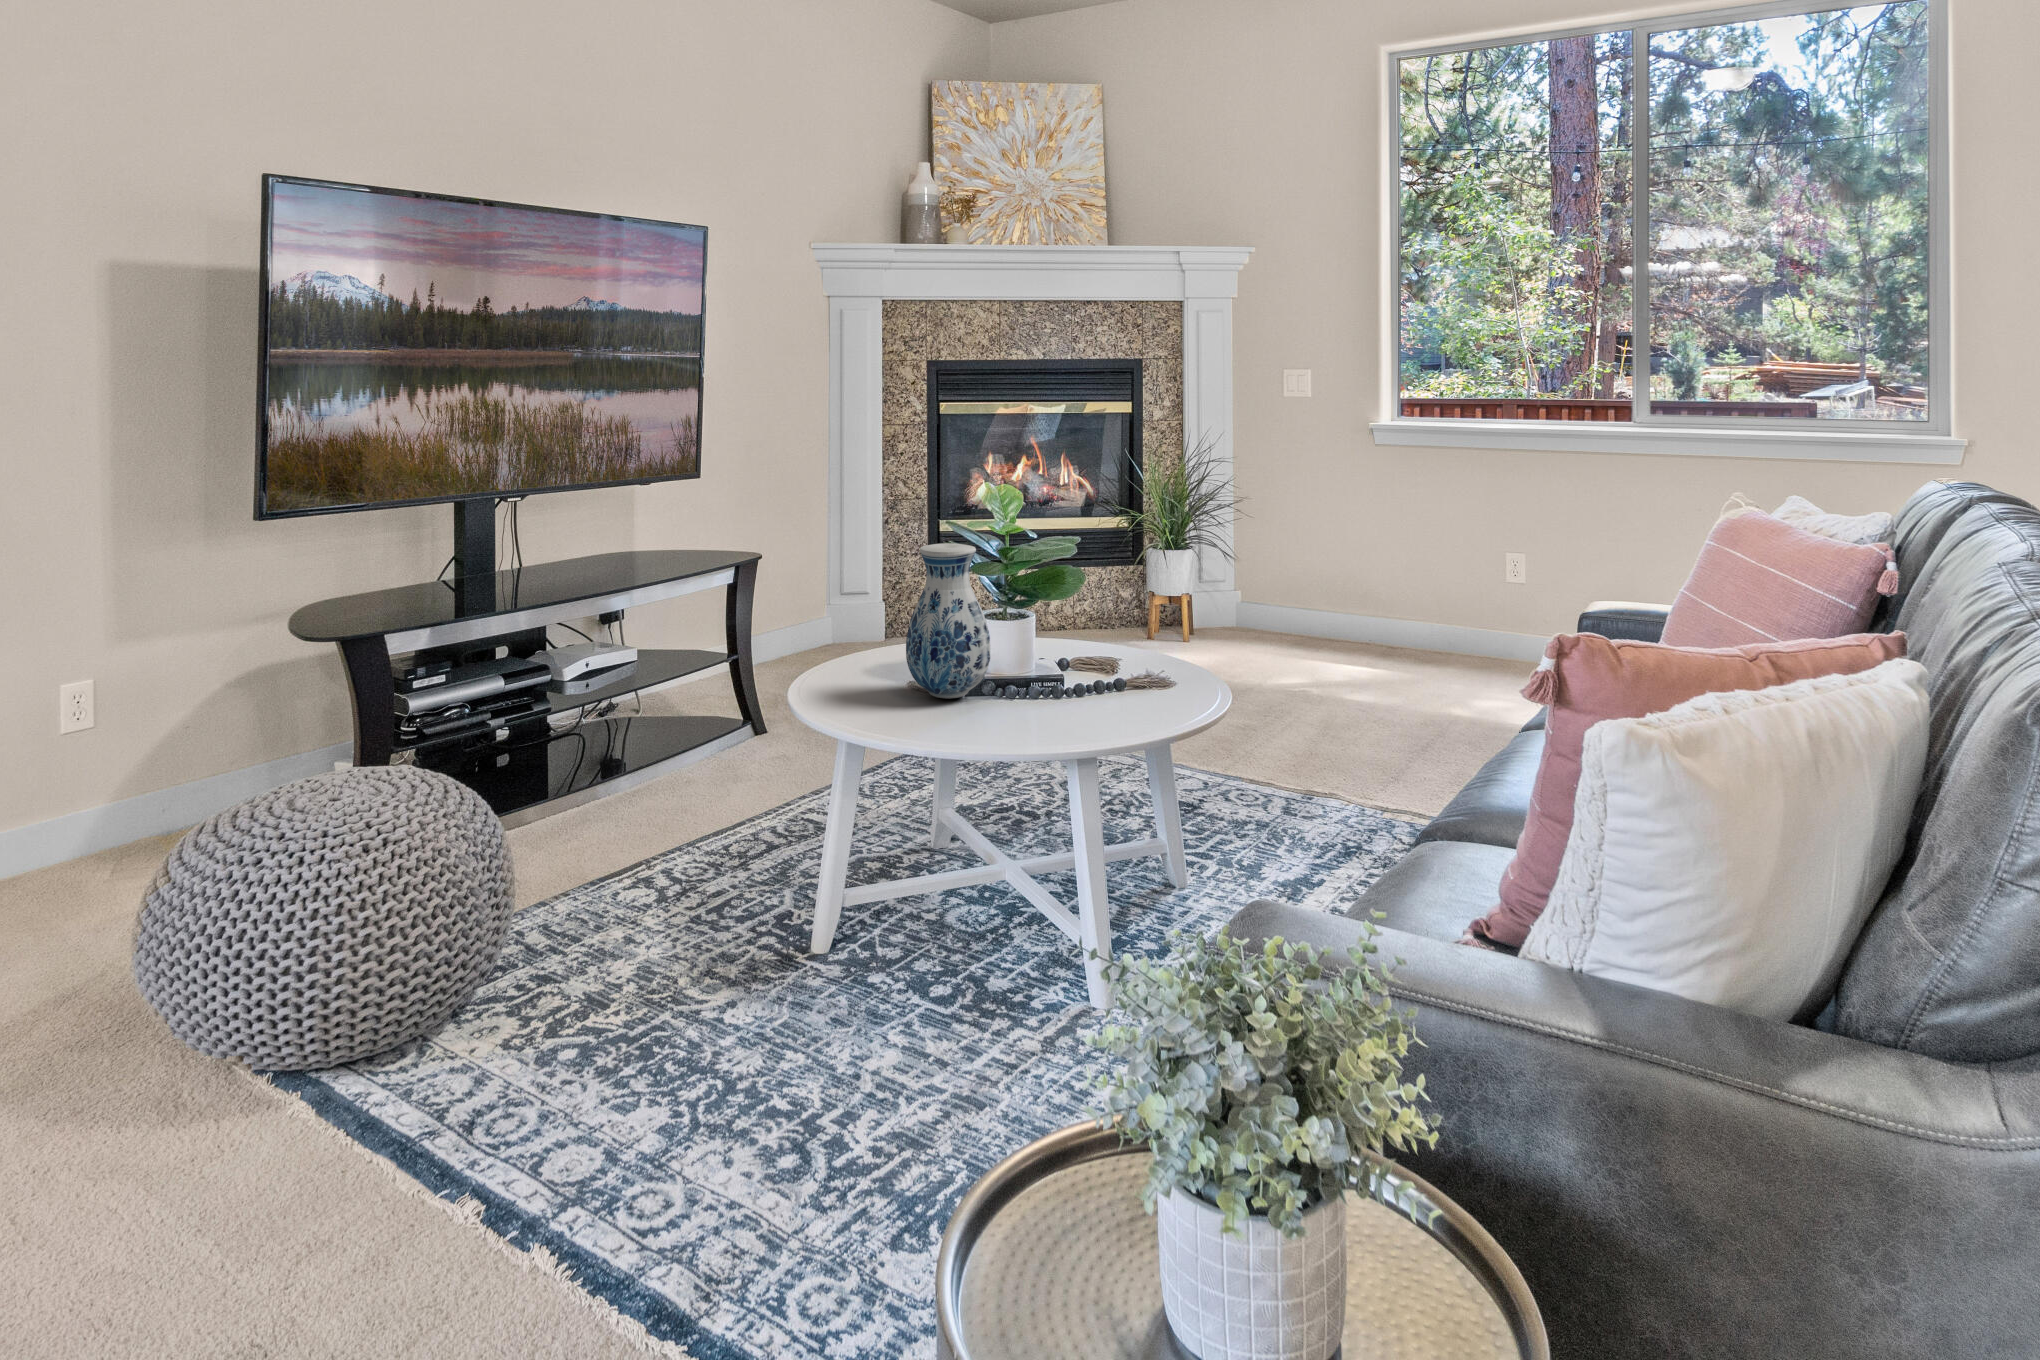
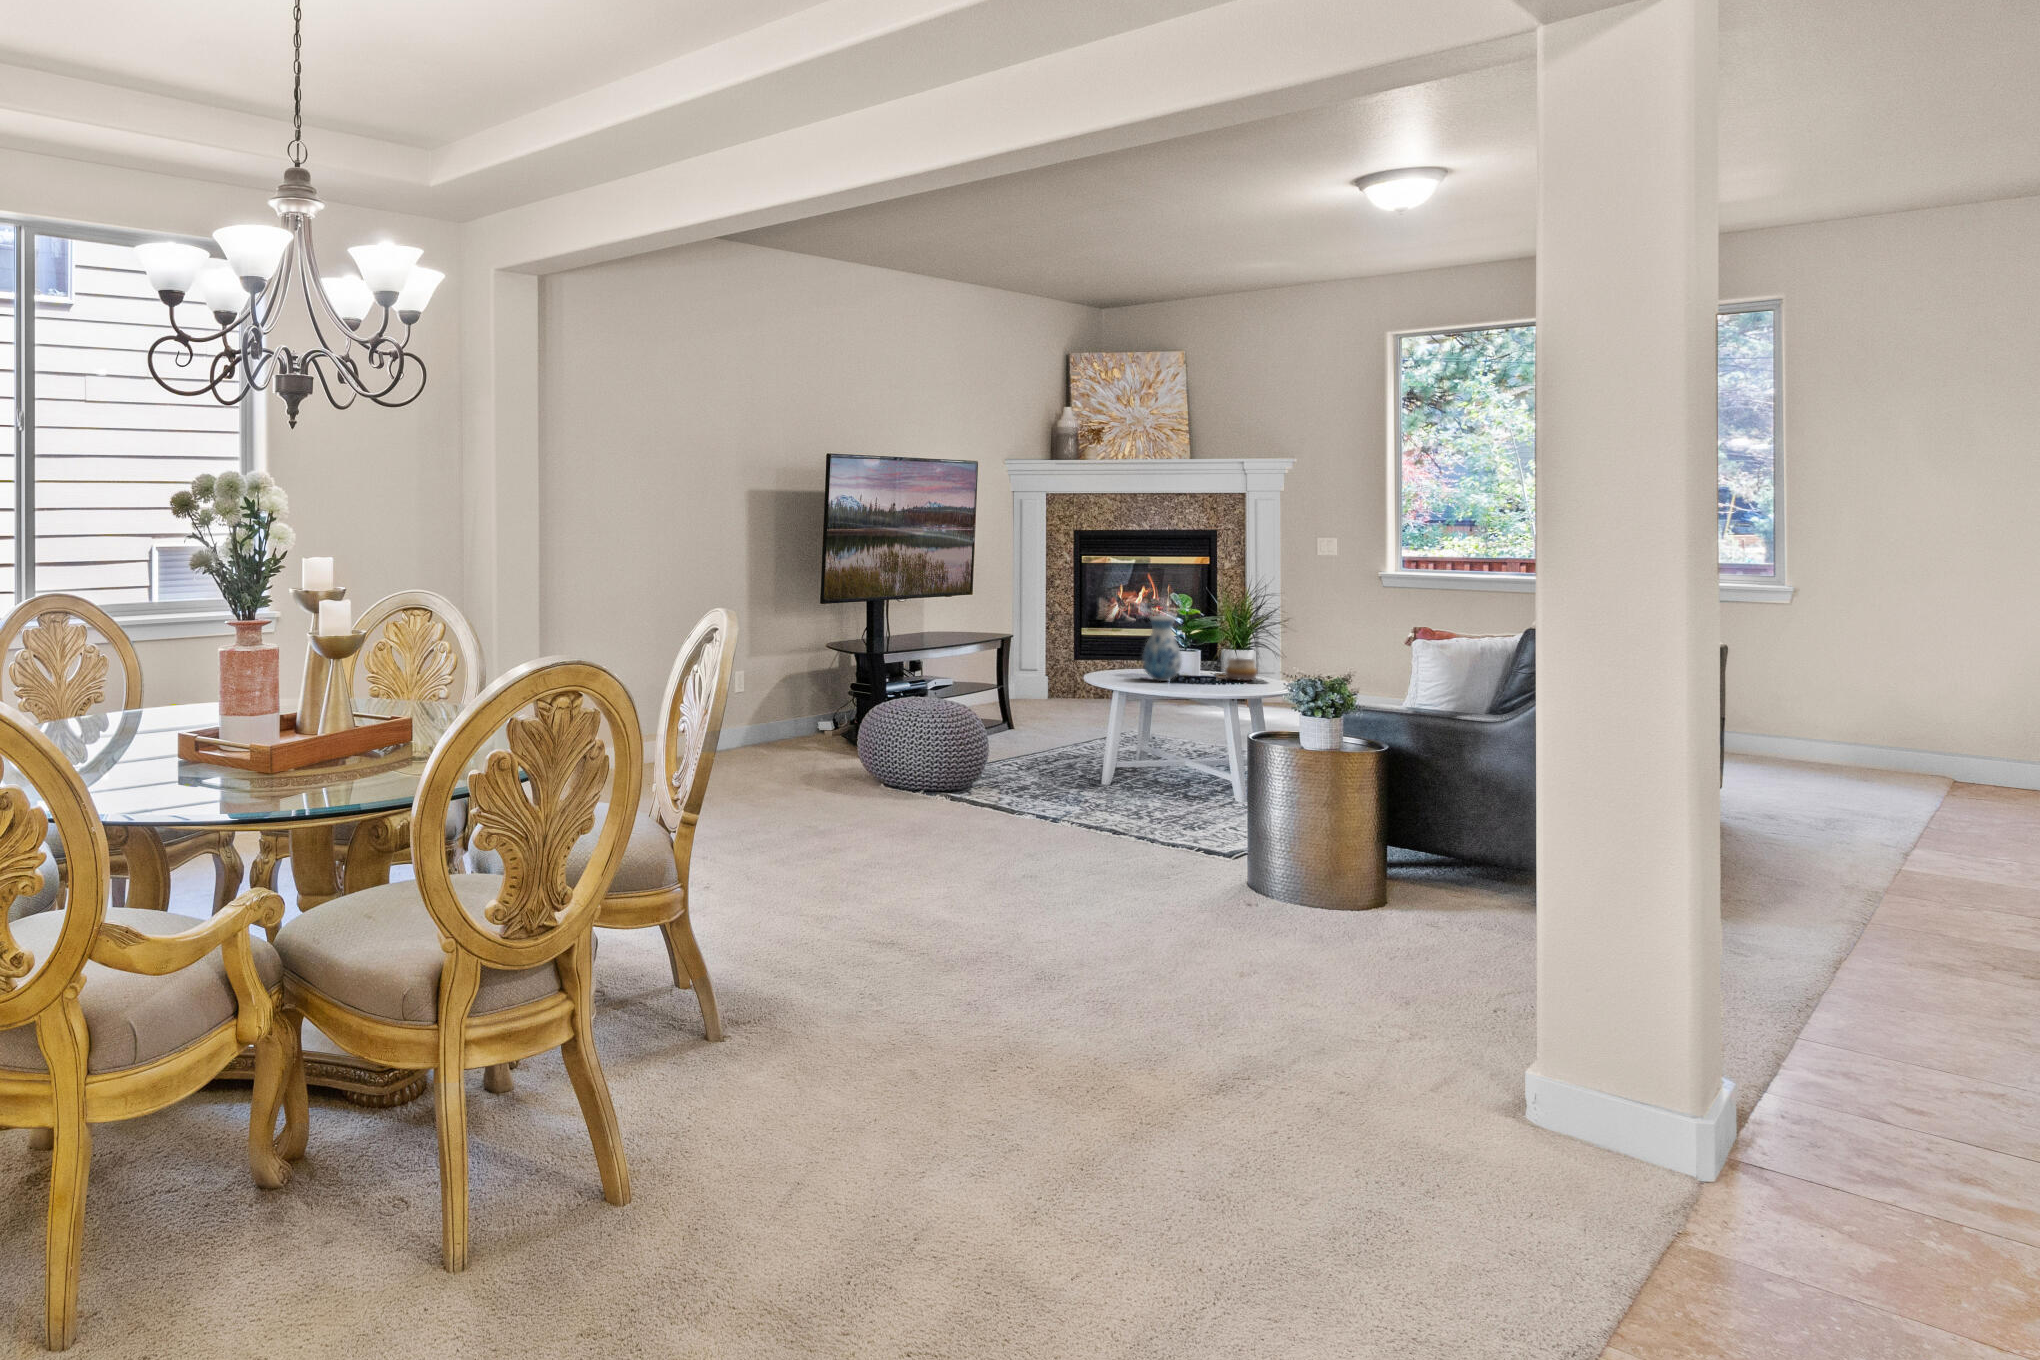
decorative bowl: none [1090,631,1158,687] -> present [1225,659,1257,681]

